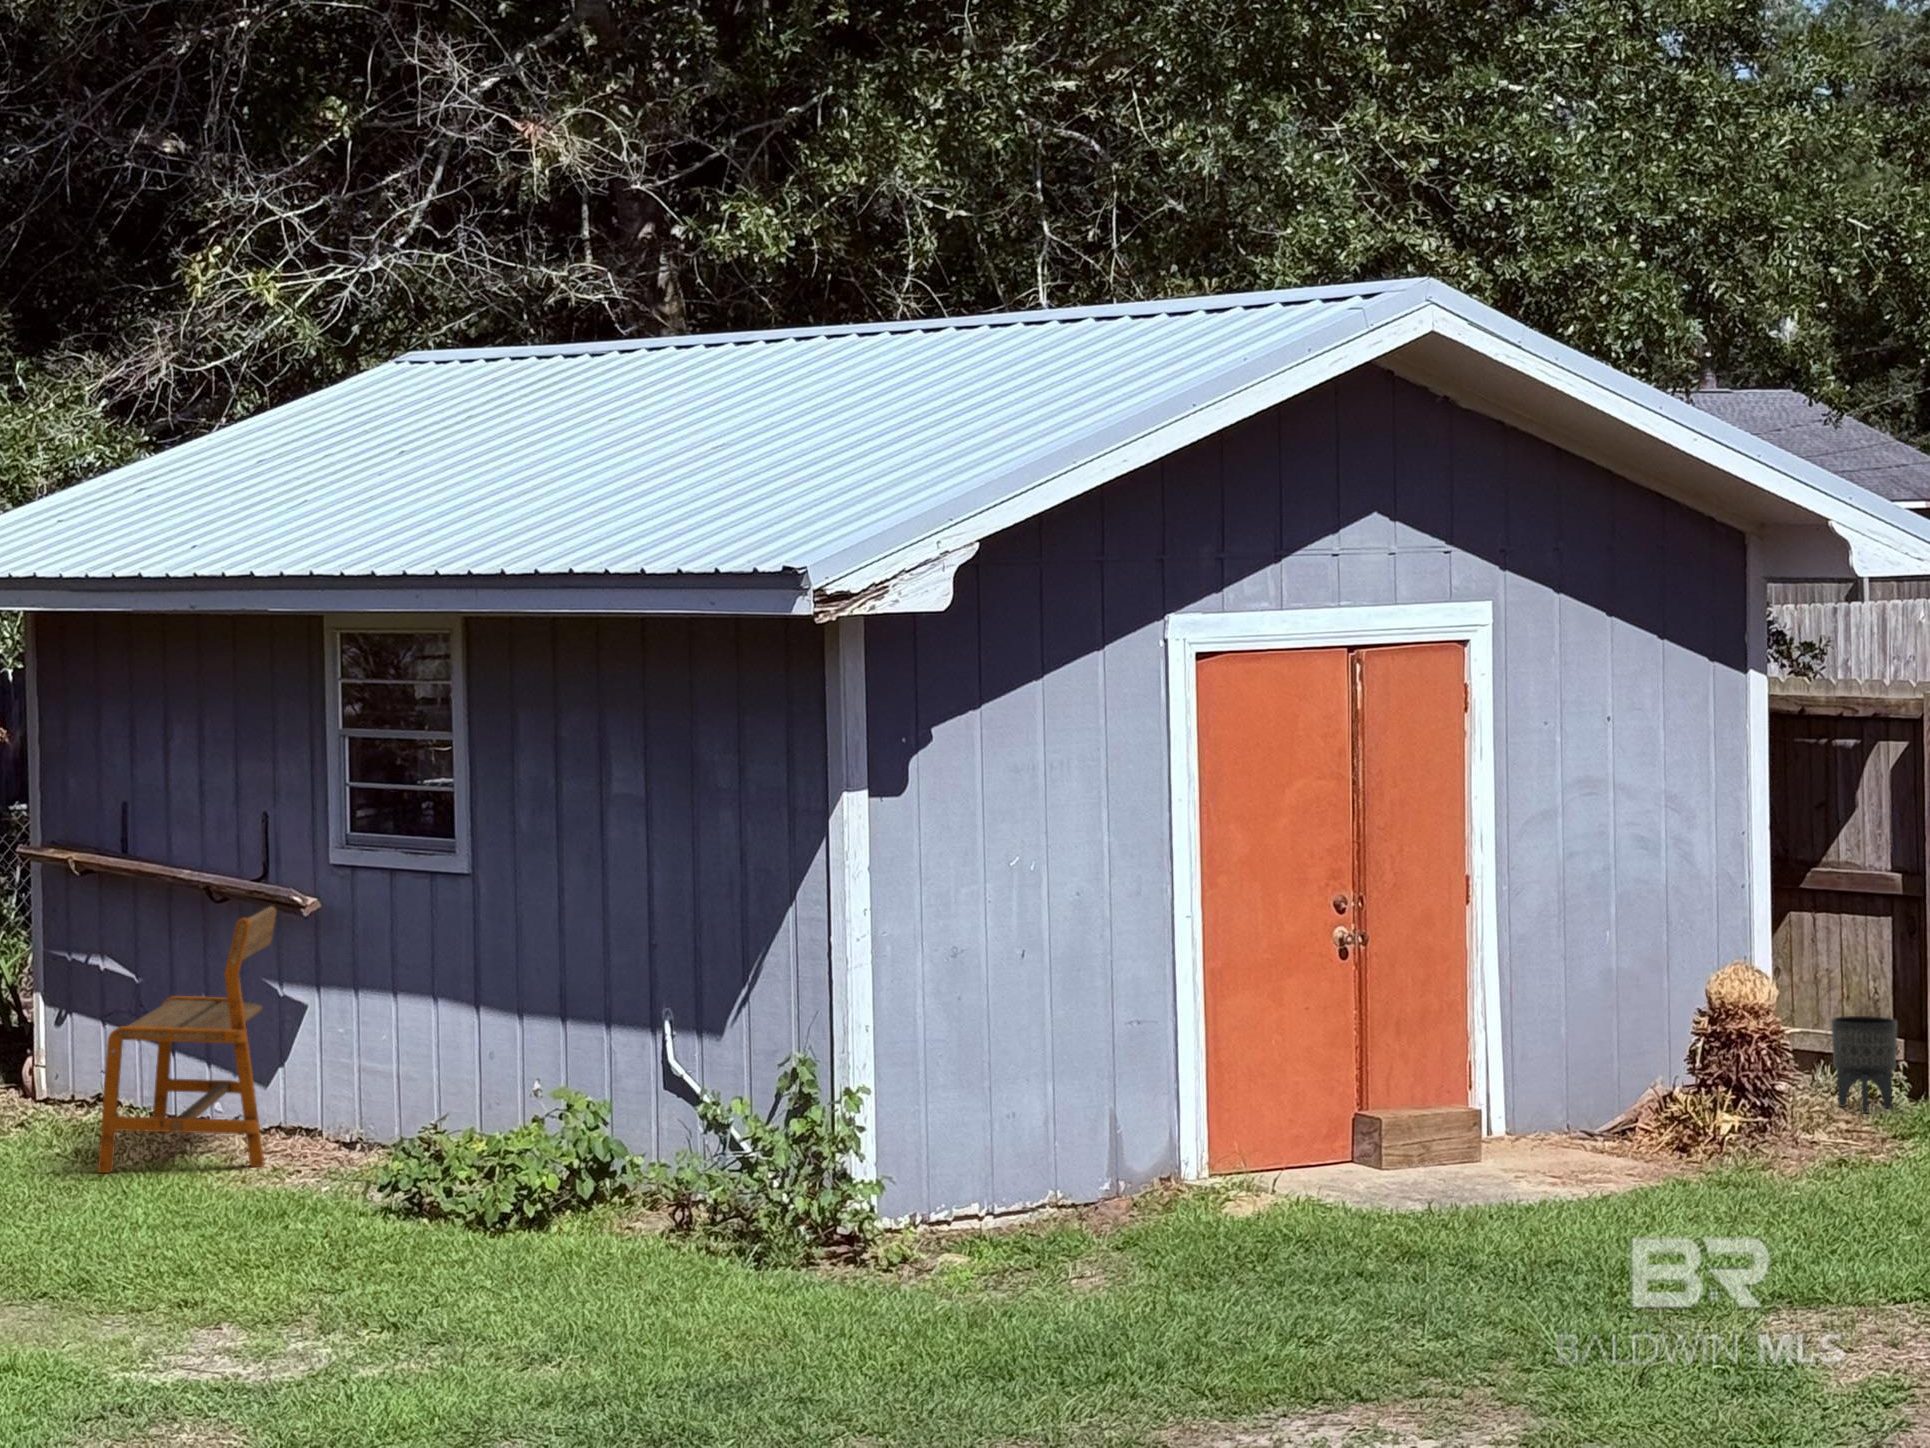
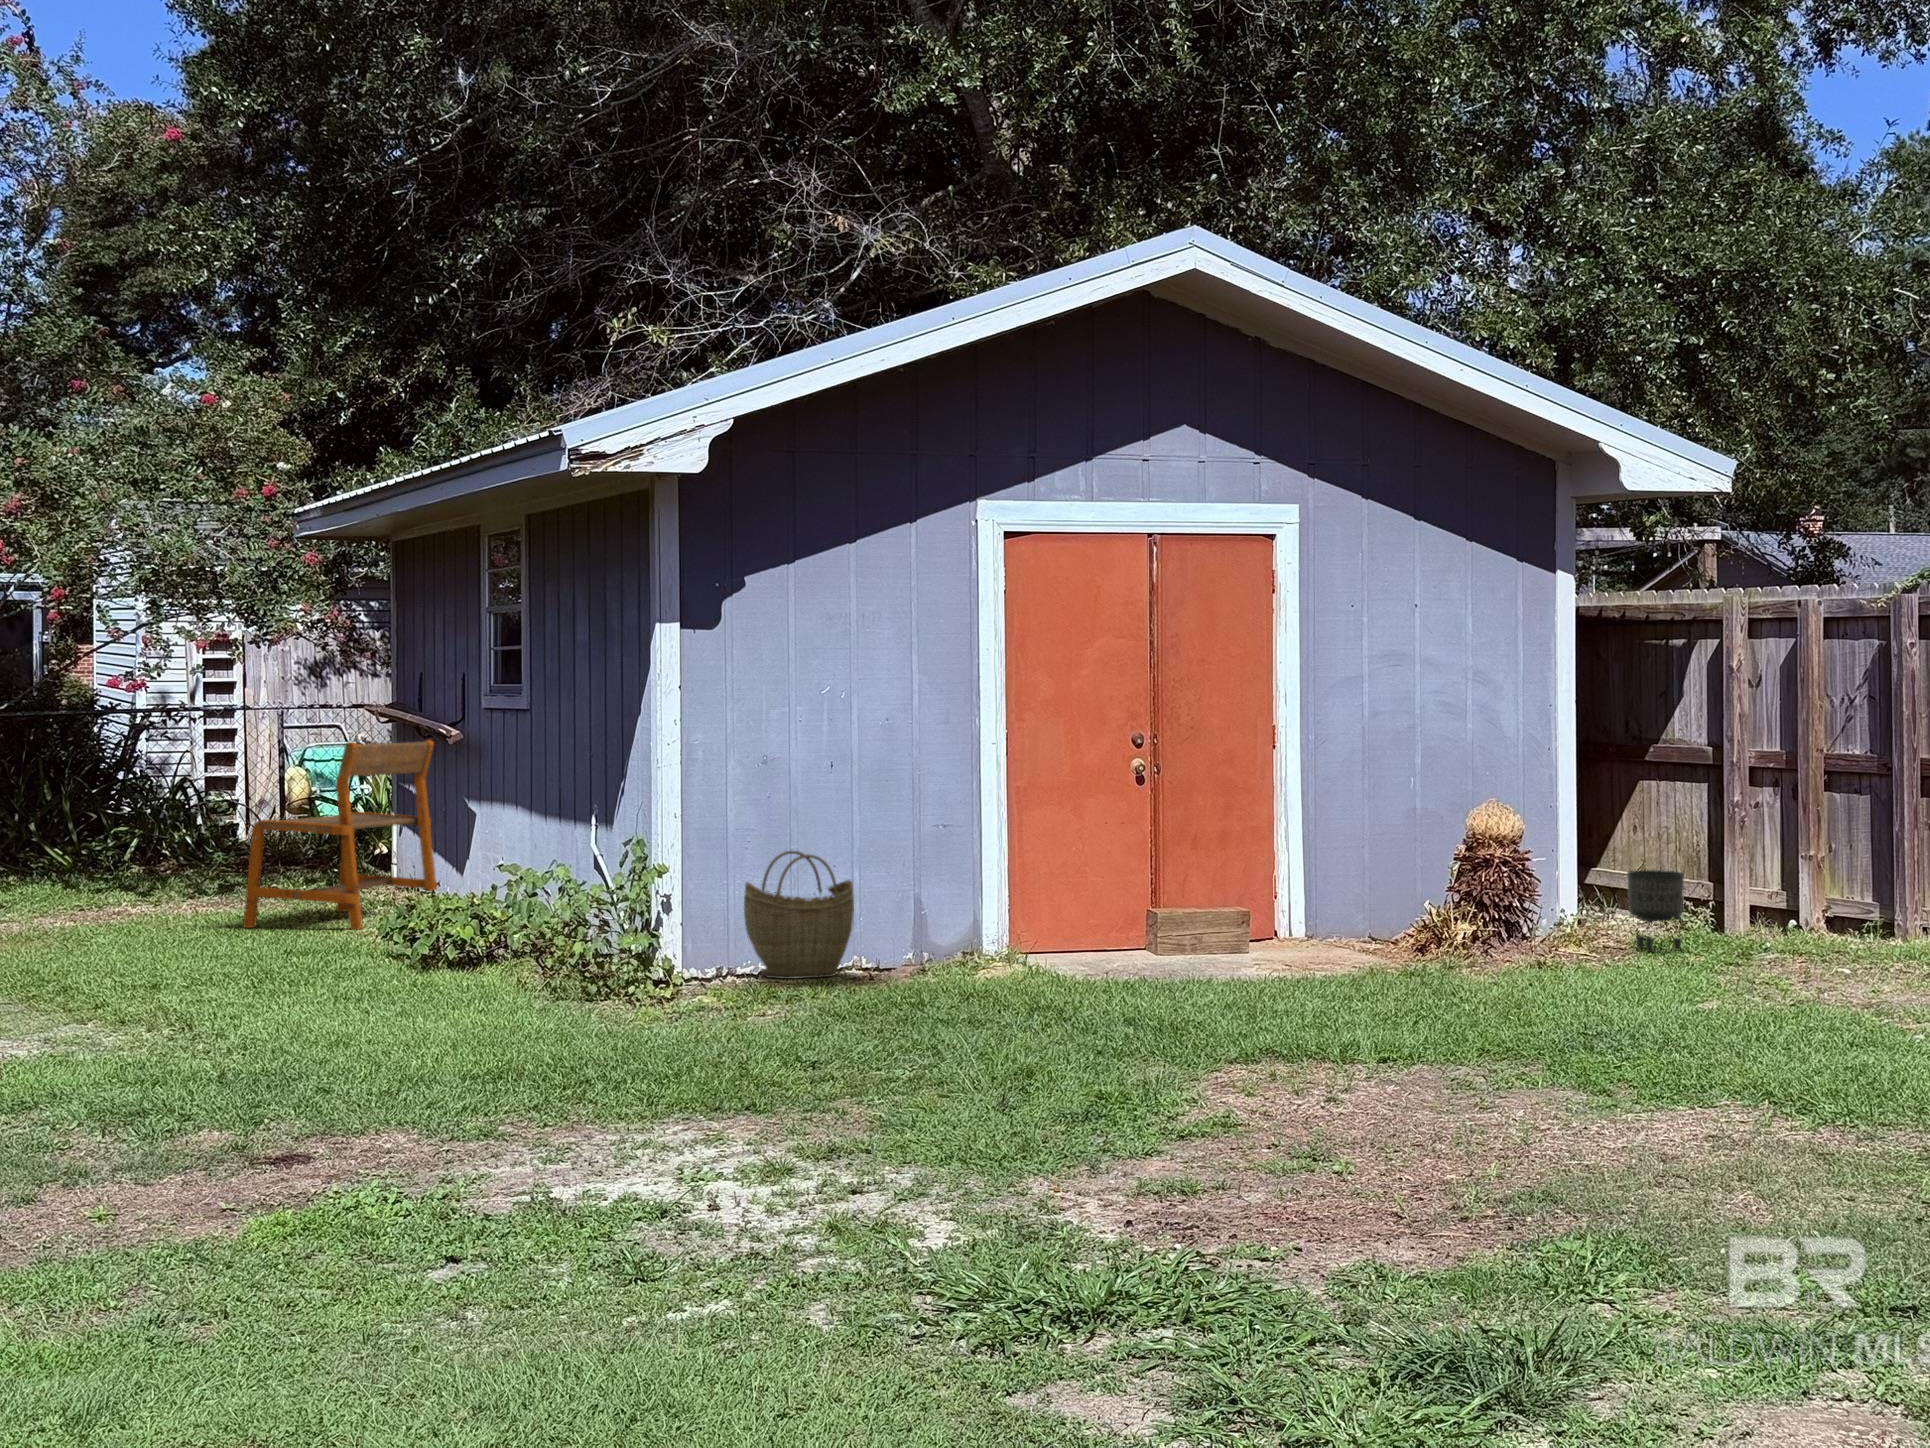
woven basket: none [951,1066,1087,1231] -> present [744,851,854,979]

